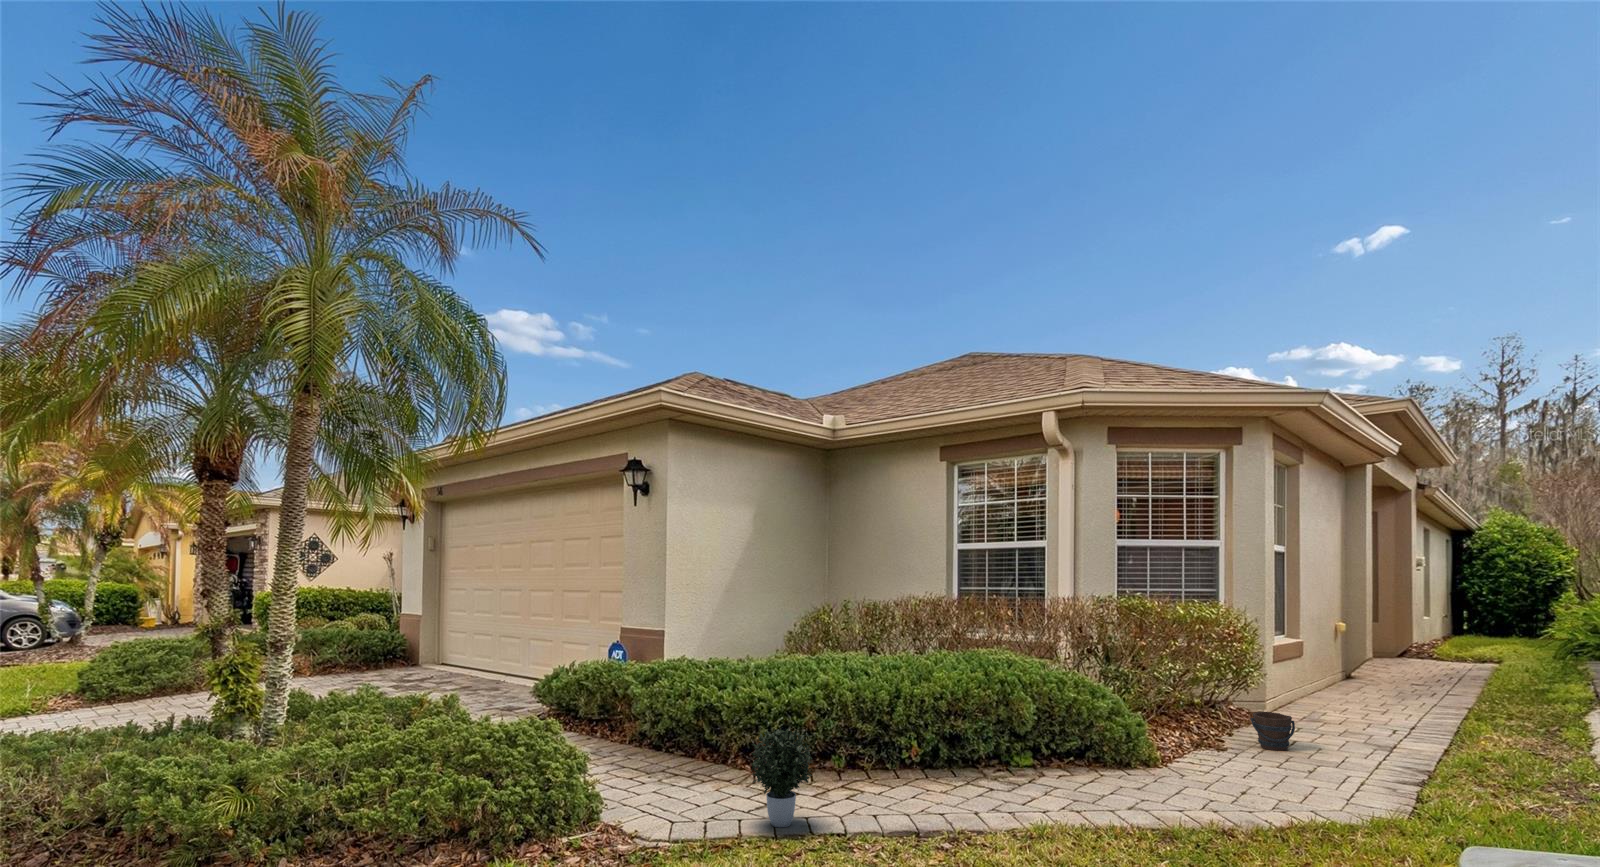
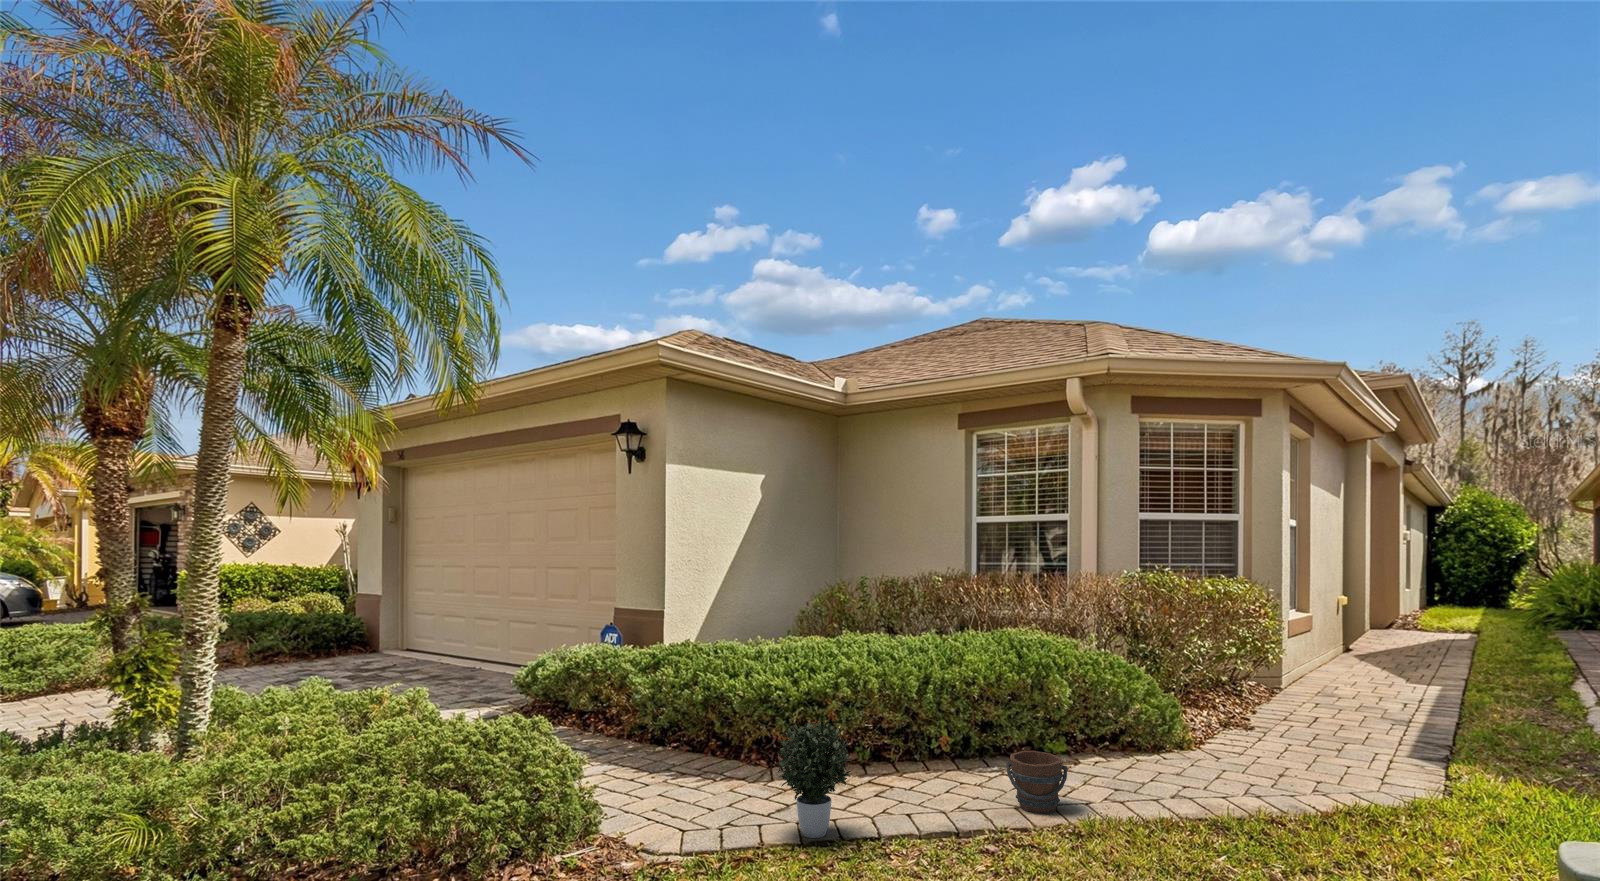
bucket: present [1250,712,1295,751] -> present [1006,751,1067,813]

